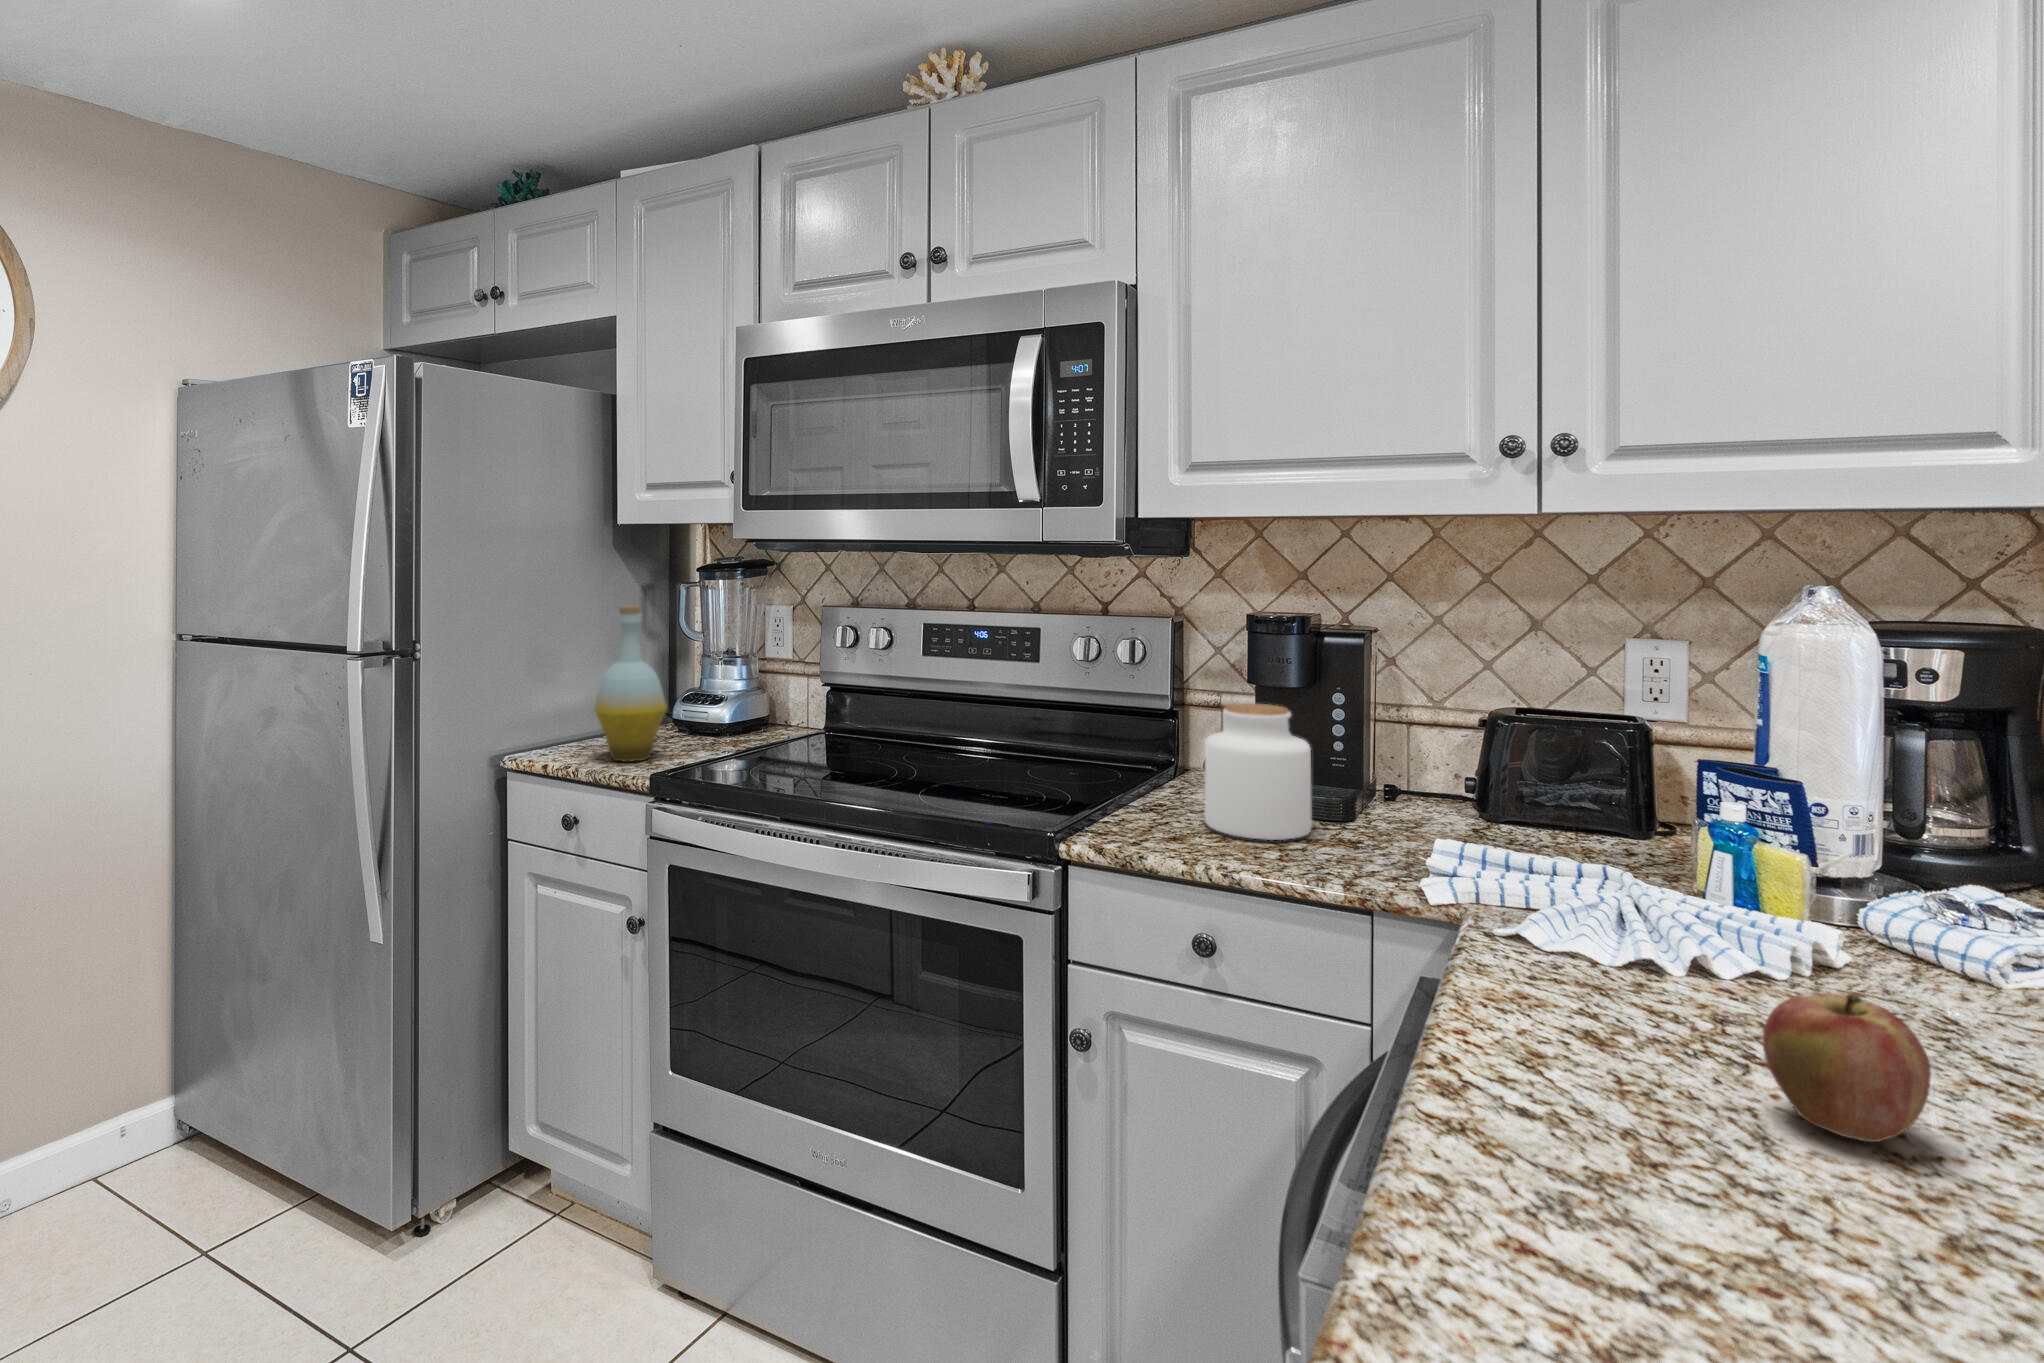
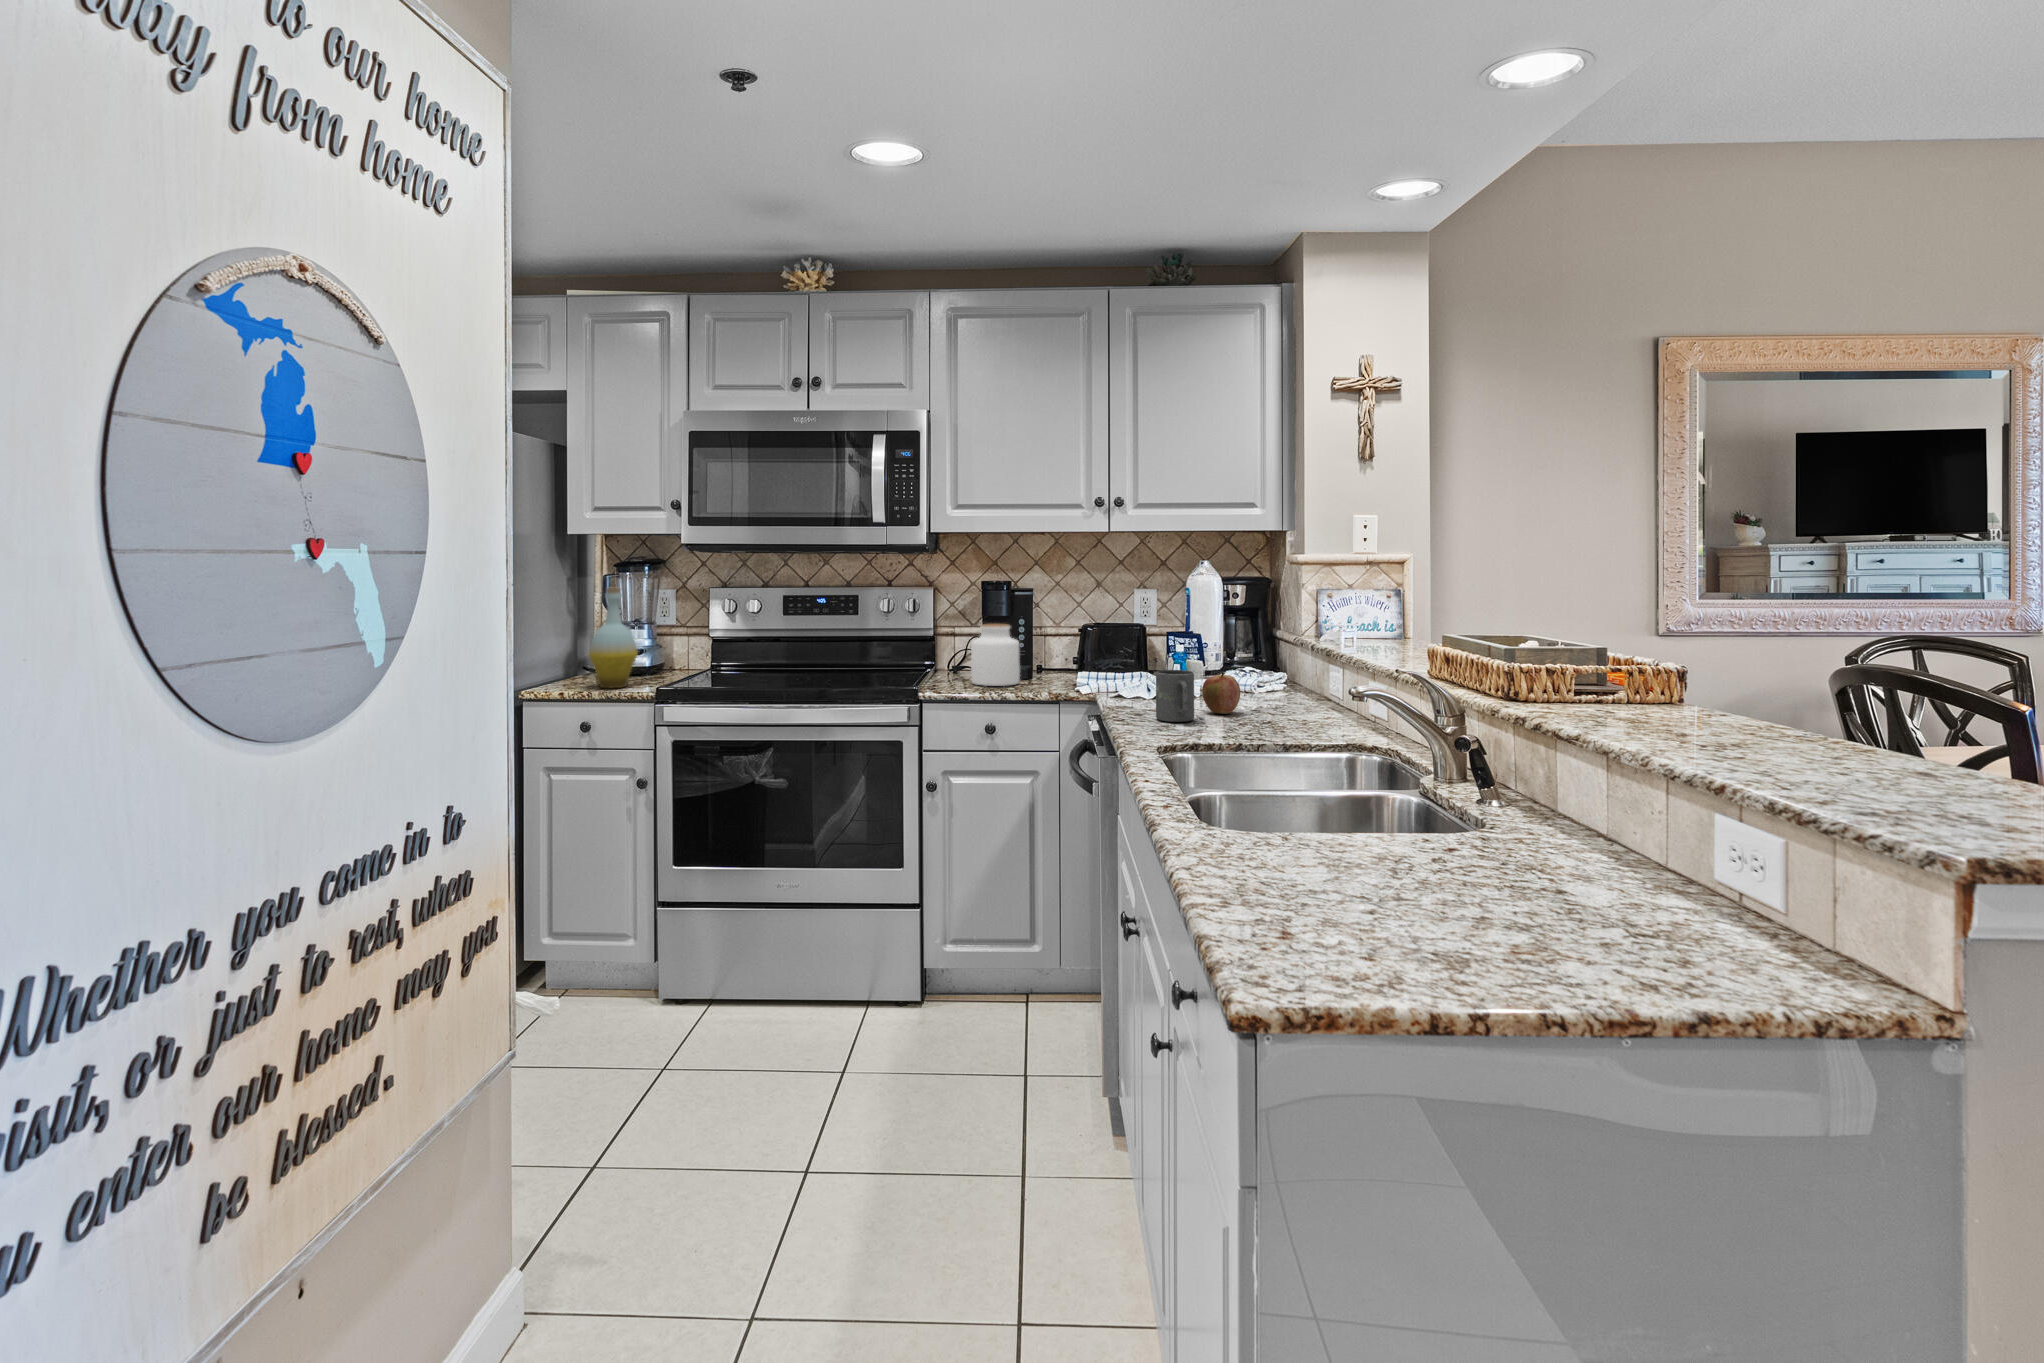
mug: none [1562,964,1714,1172] -> present [1156,670,1194,722]

